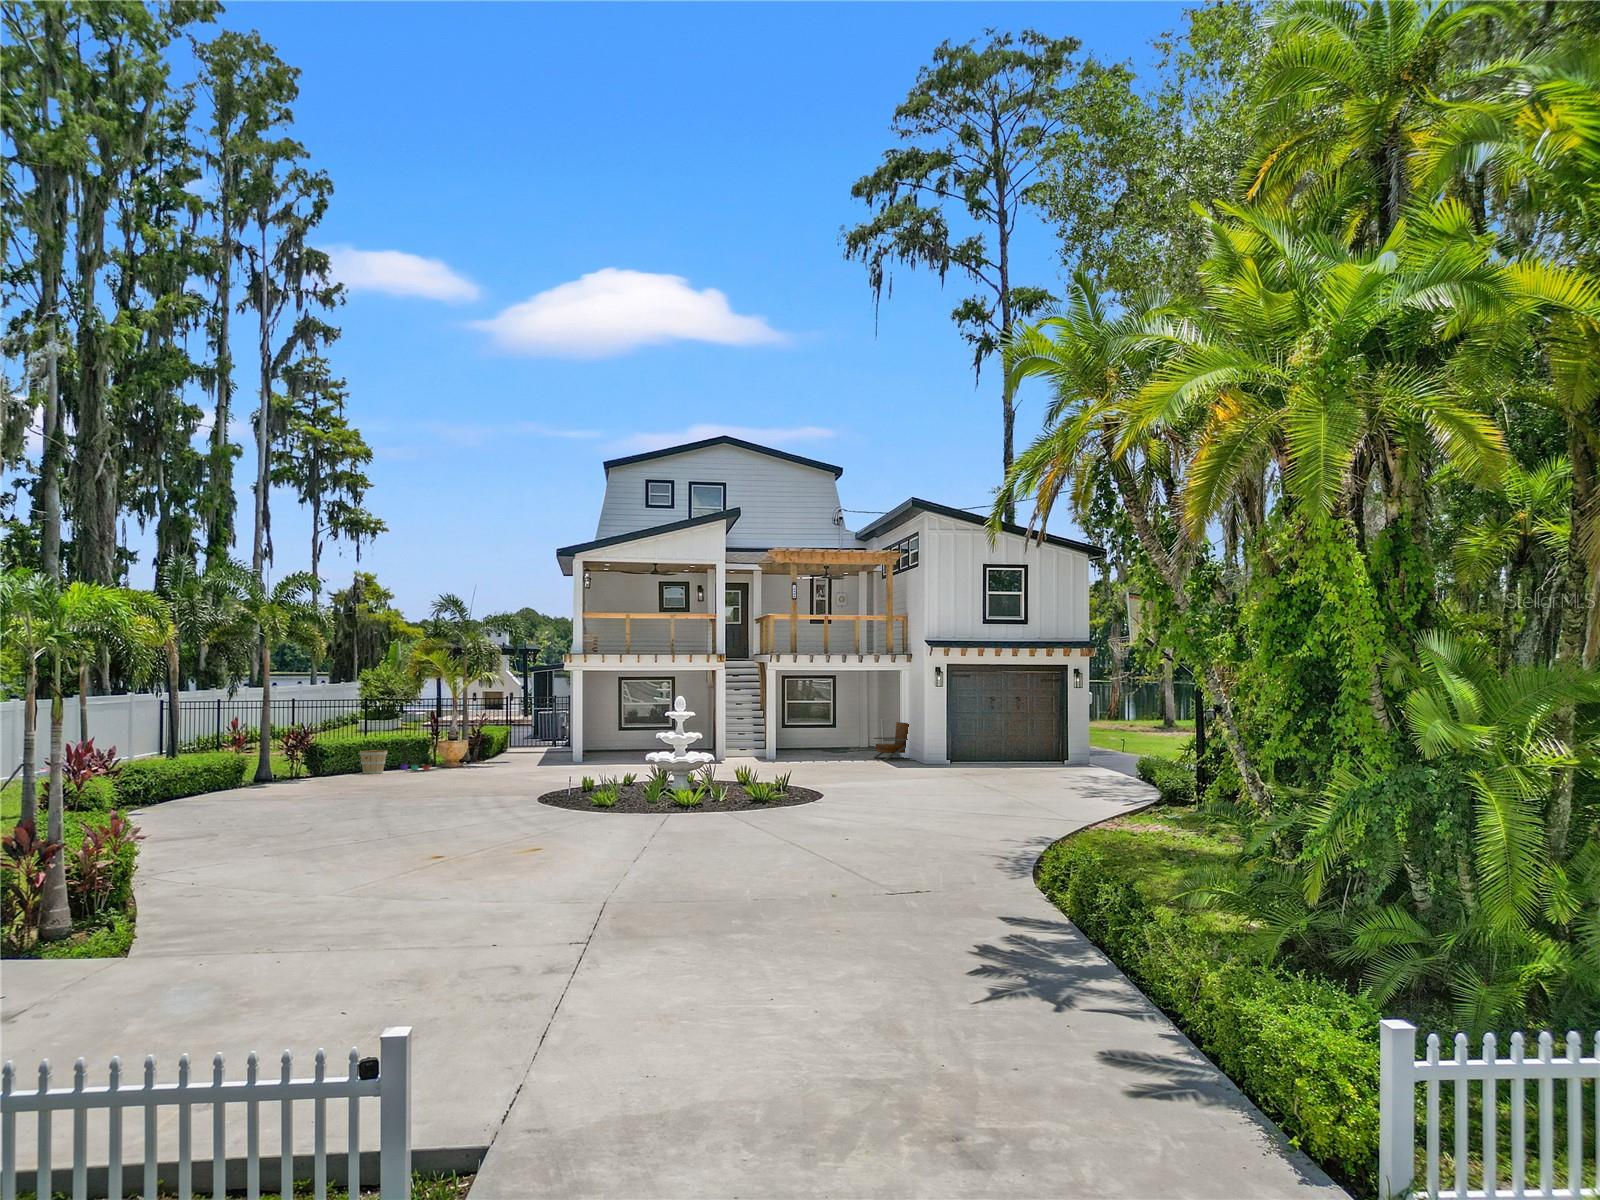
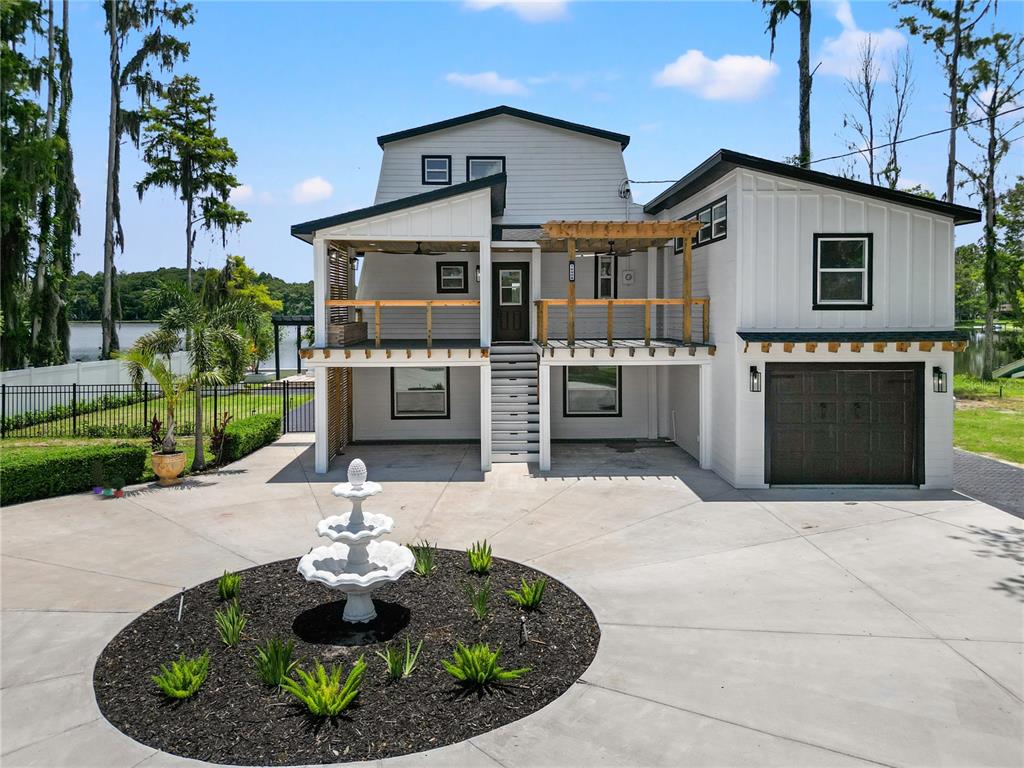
lounge chair: present [873,722,915,761] -> none [664,427,719,478]
wooden bucket: present [360,750,387,774] -> none [24,474,63,507]

